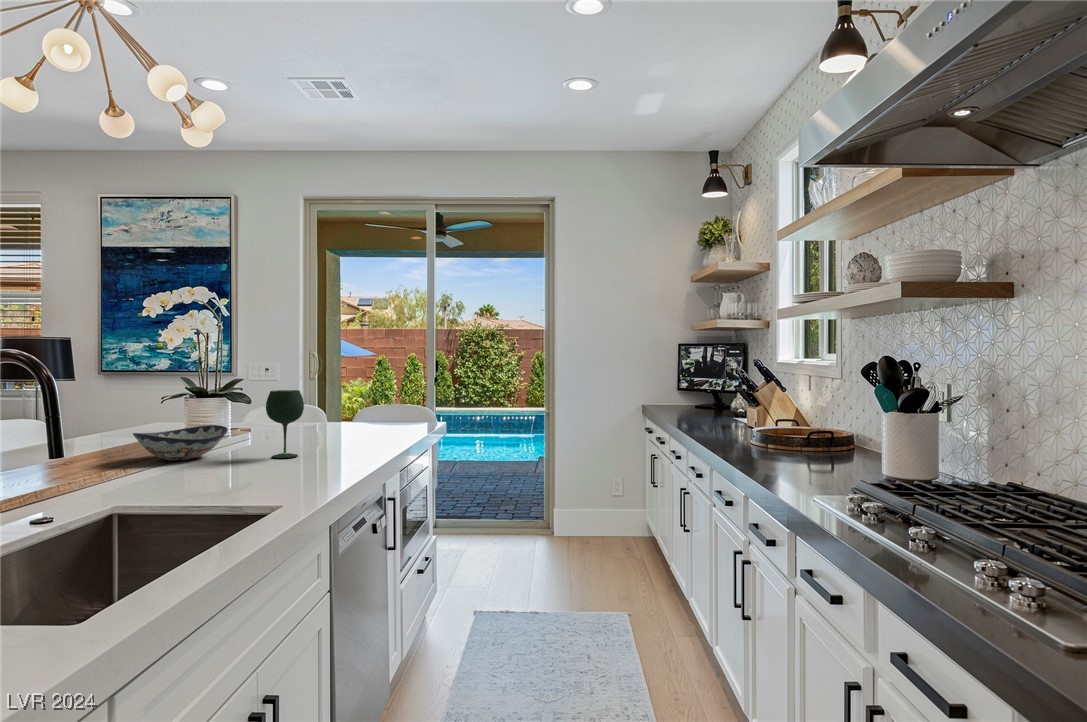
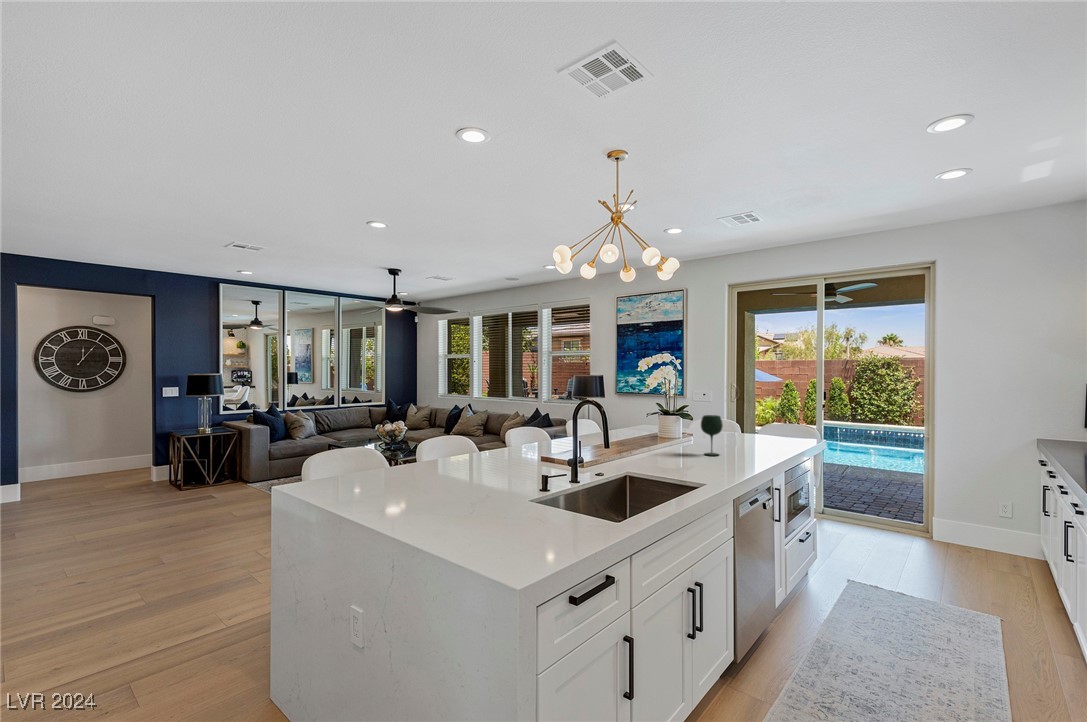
decorative bowl: present [133,425,228,460] -> none [635,432,680,451]

